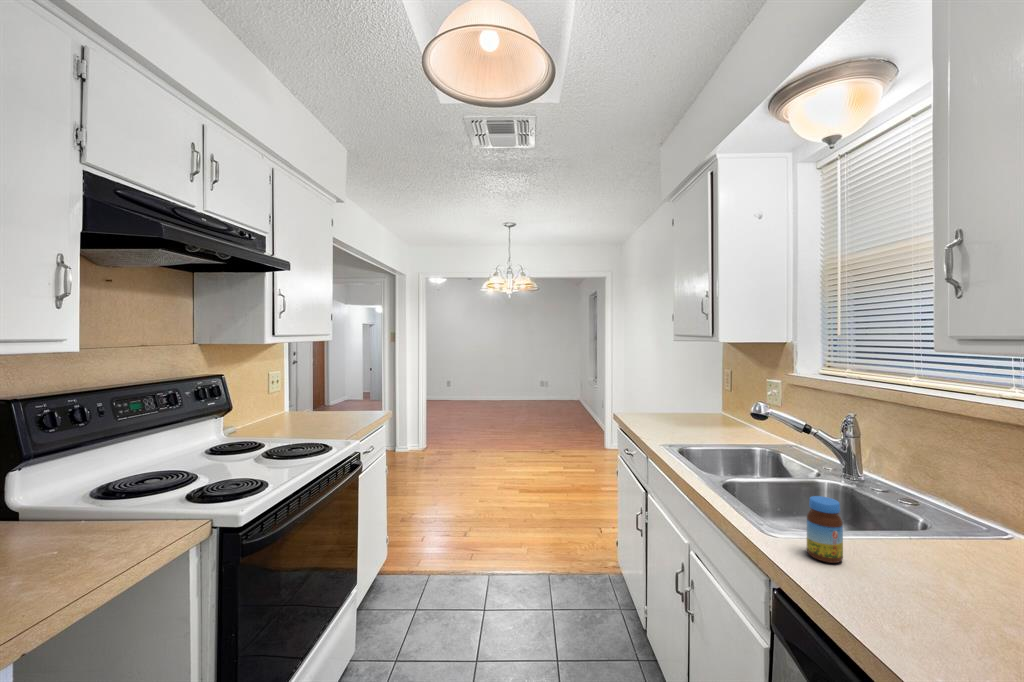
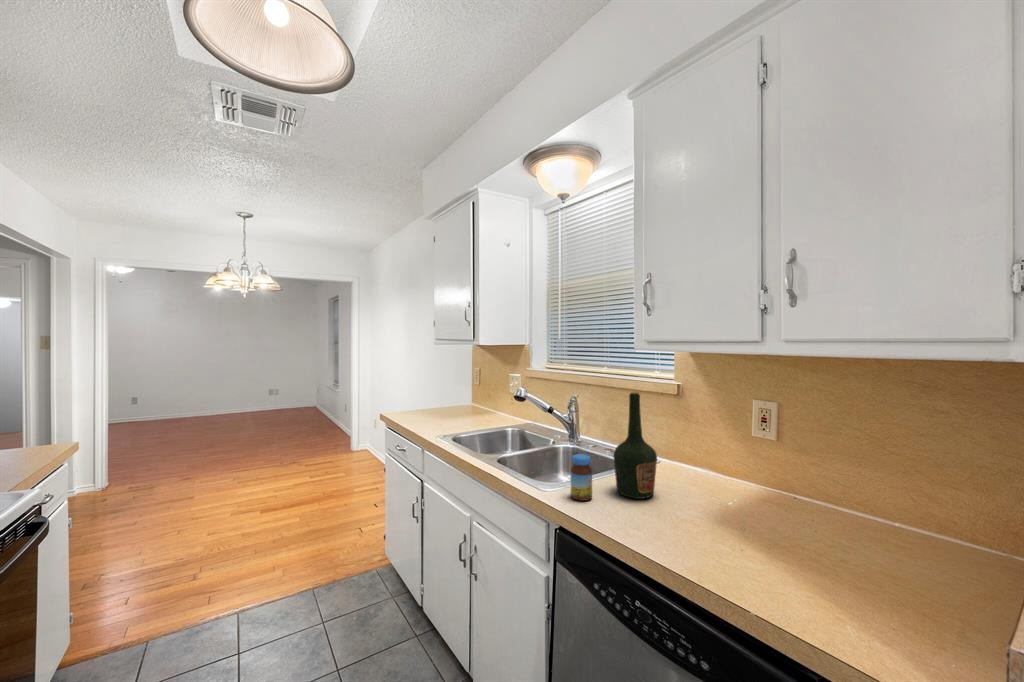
bottle: none [887,418,977,587] -> present [614,392,657,499]

